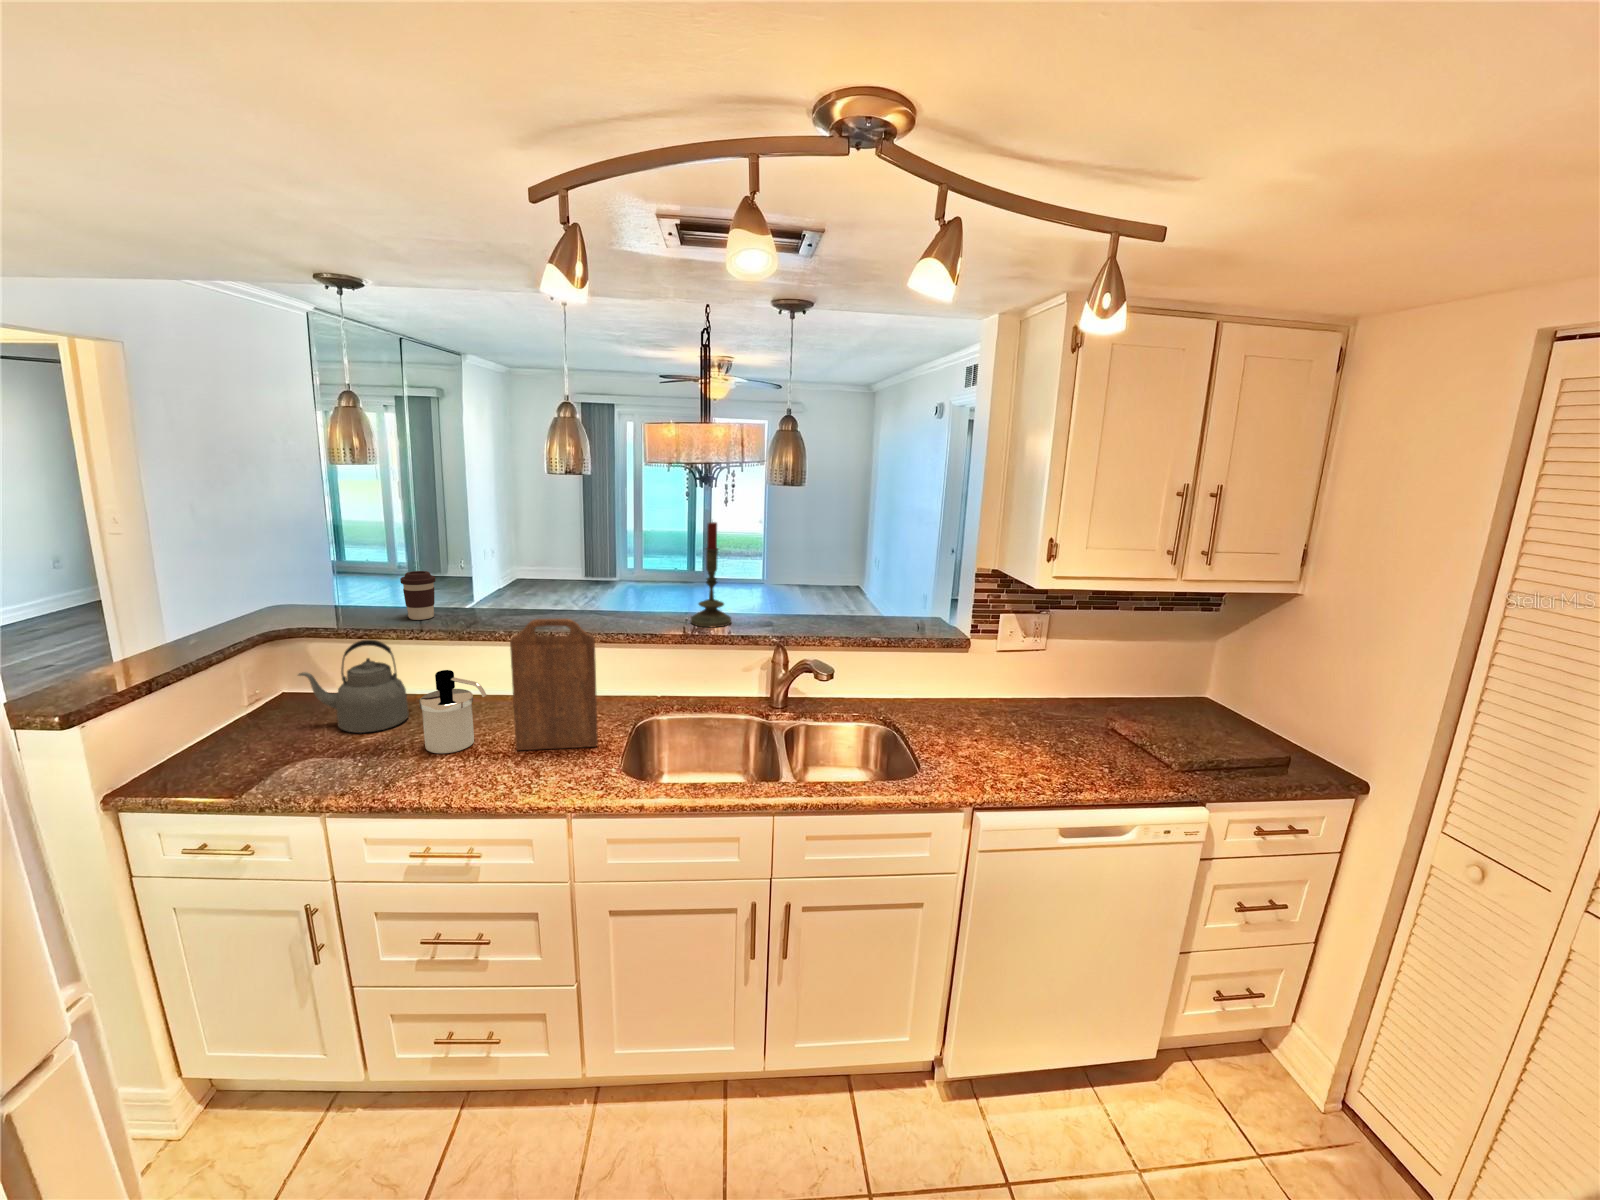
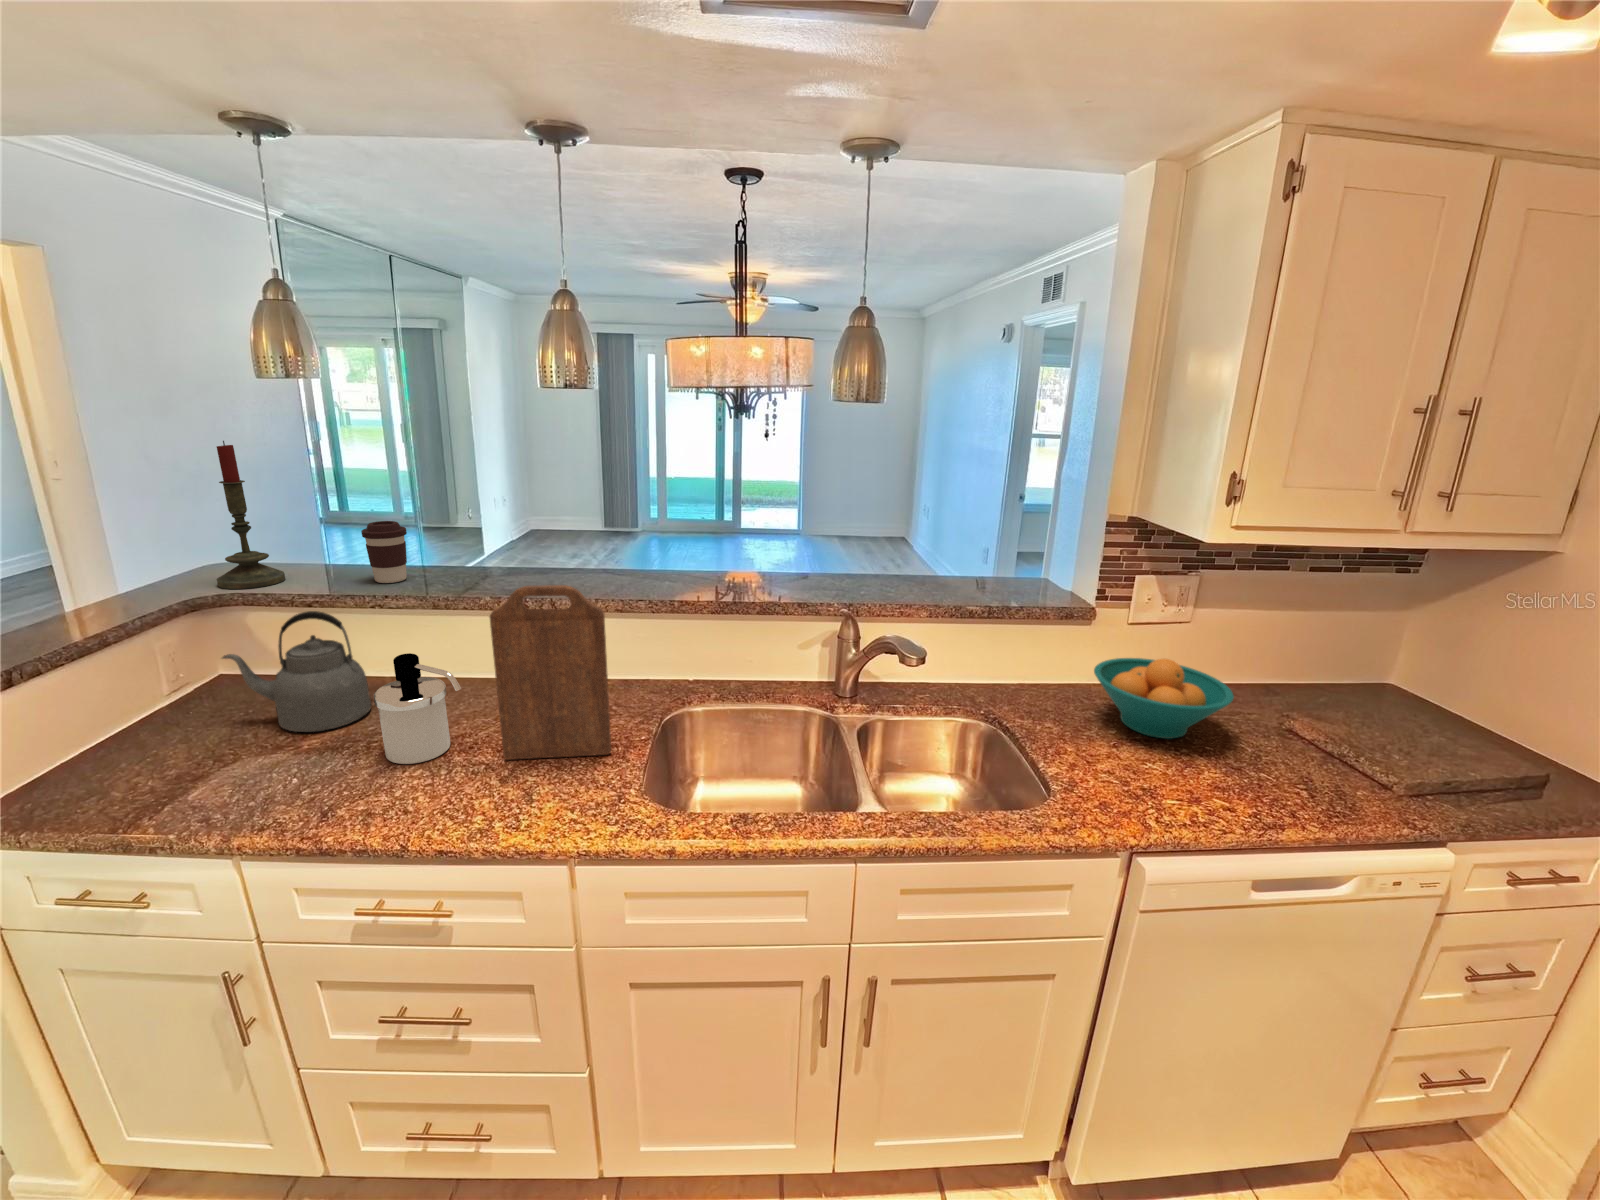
candle: present [691,522,731,627] -> present [217,441,285,589]
fruit bowl: none [966,675,1064,735] -> present [1094,658,1234,739]

